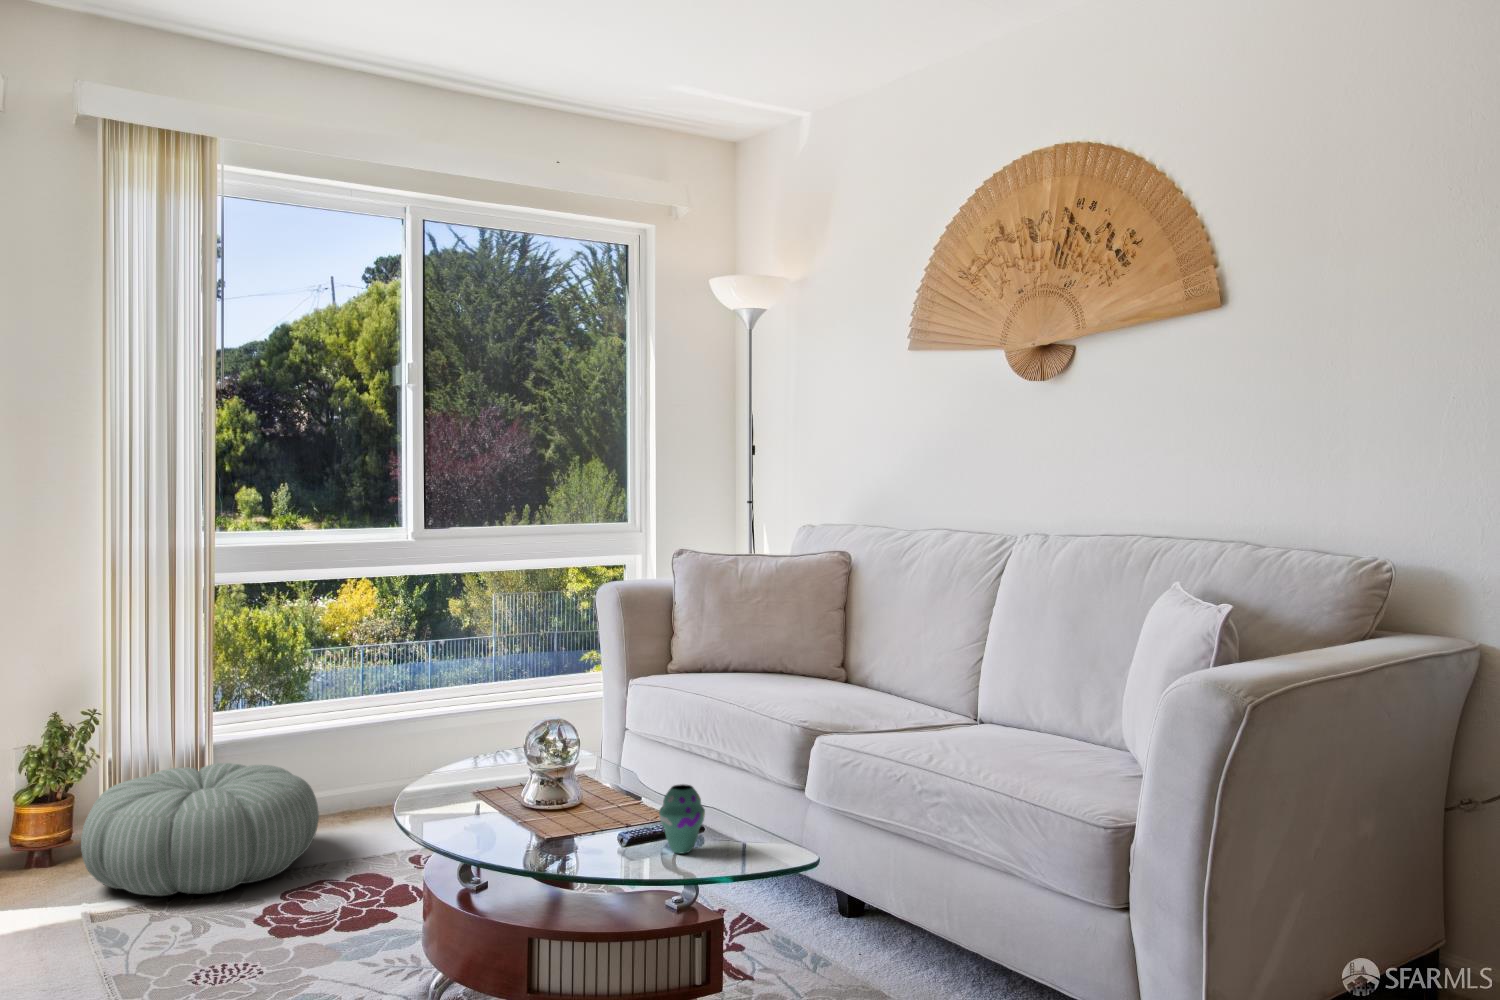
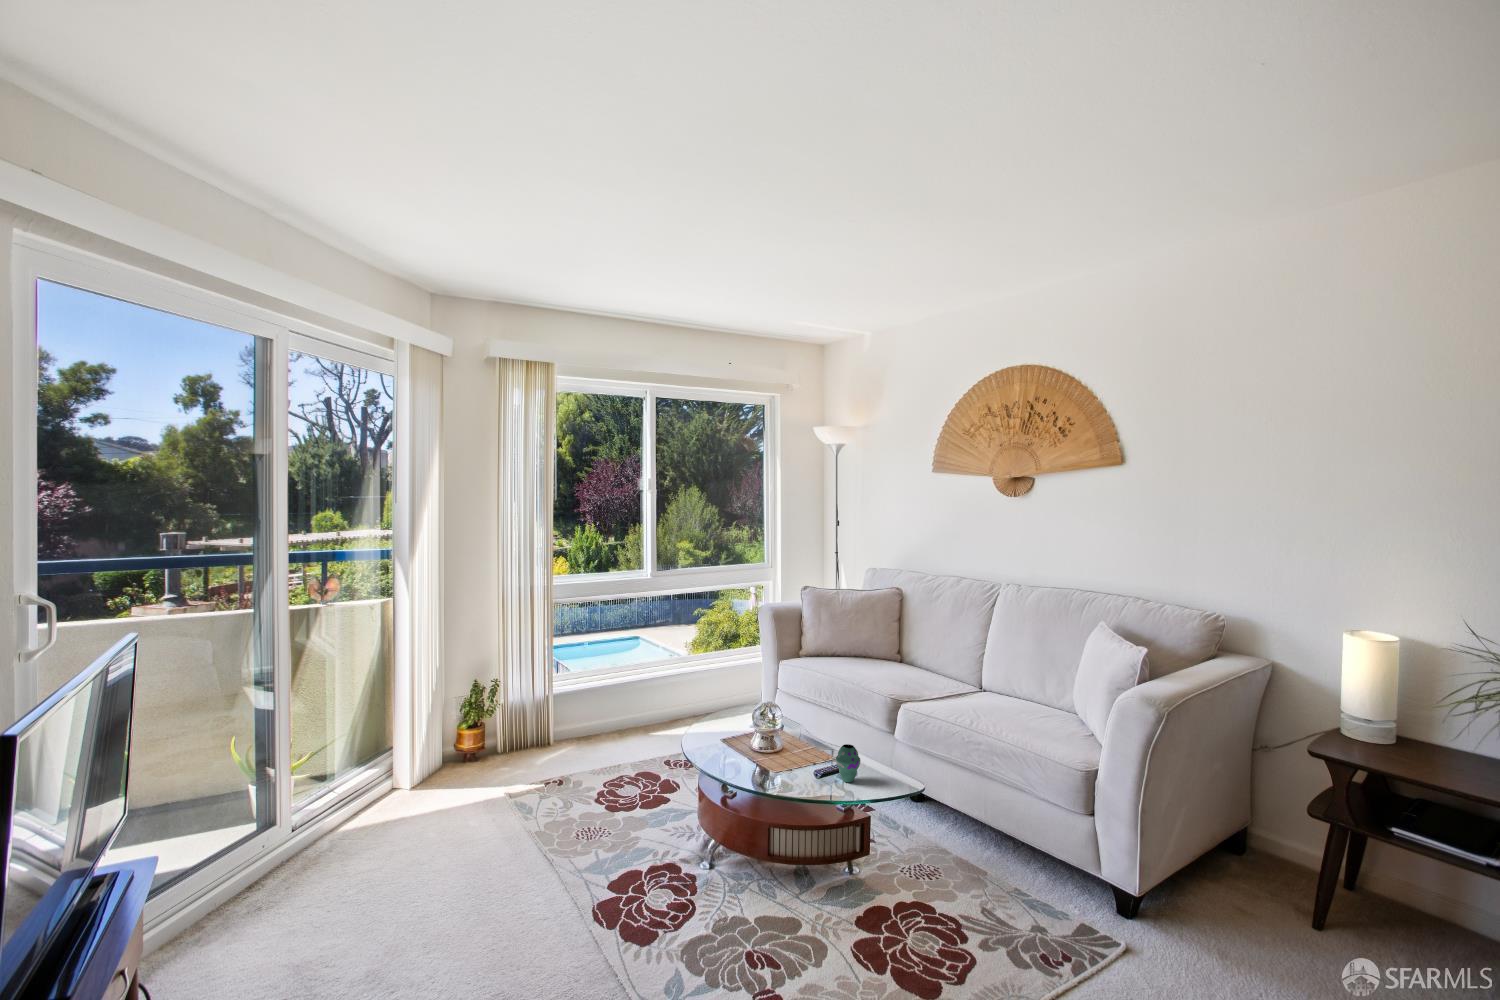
pouf: present [81,763,319,896] -> none [497,707,616,784]

